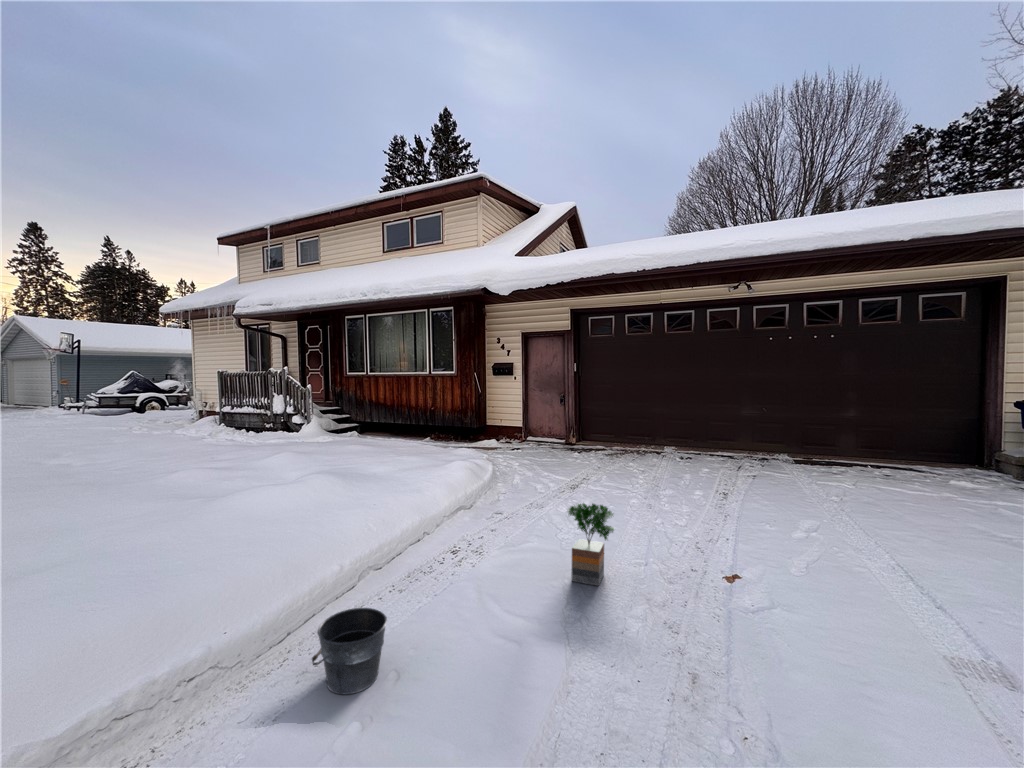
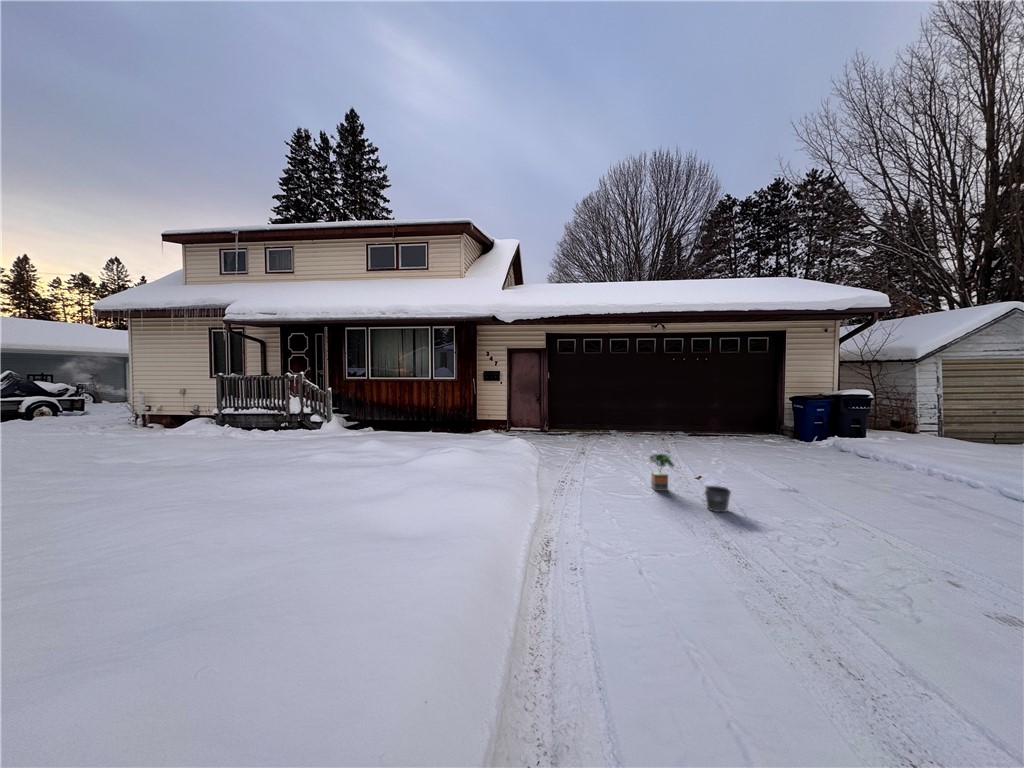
bucket: present [312,608,387,694] -> present [705,486,731,512]

